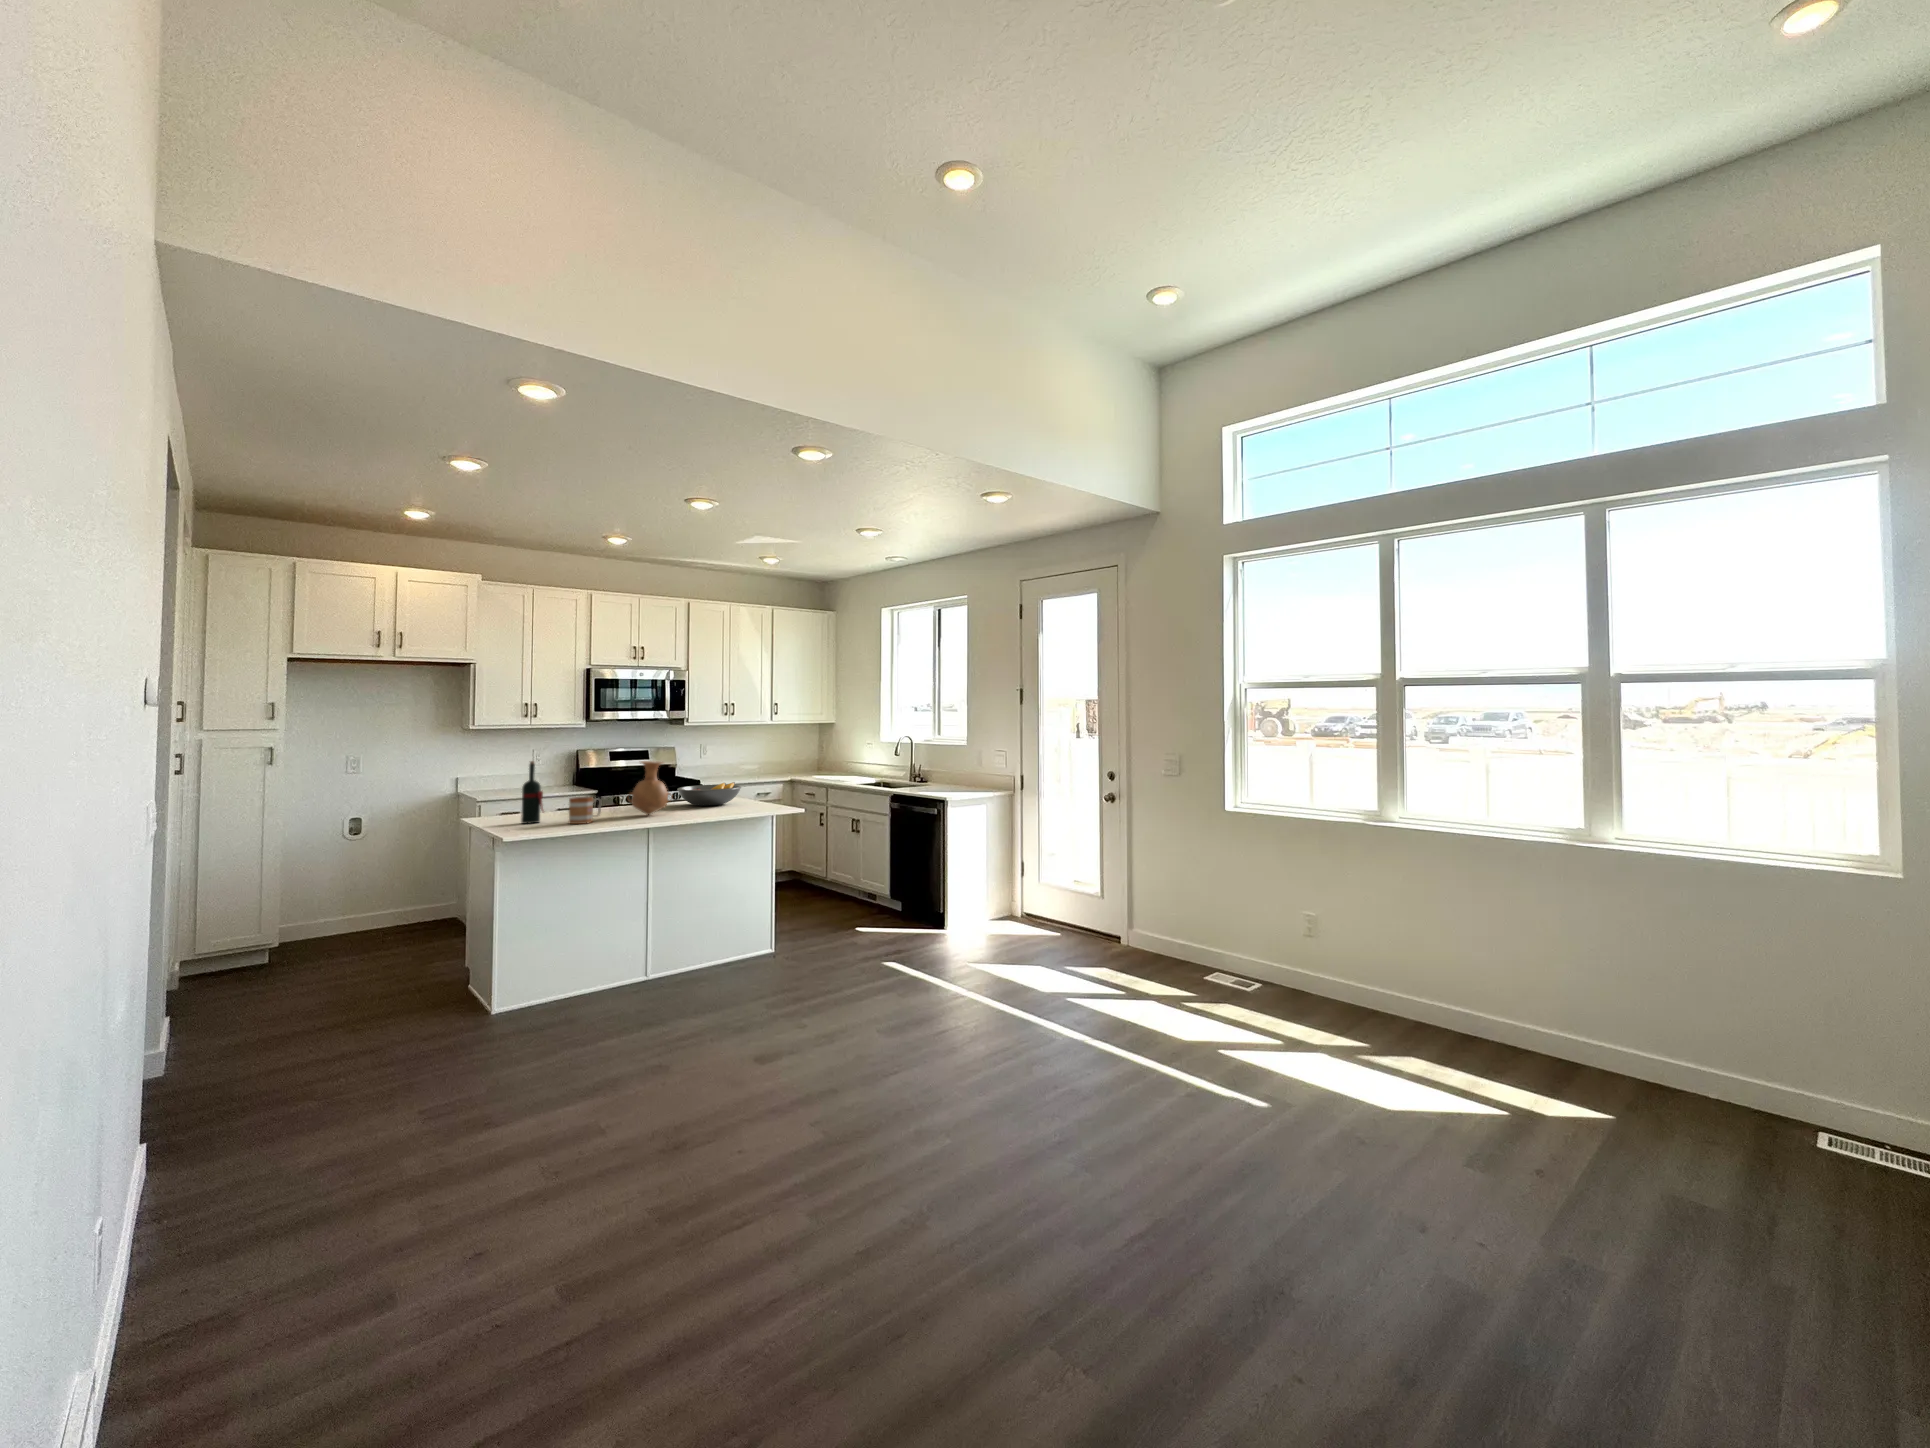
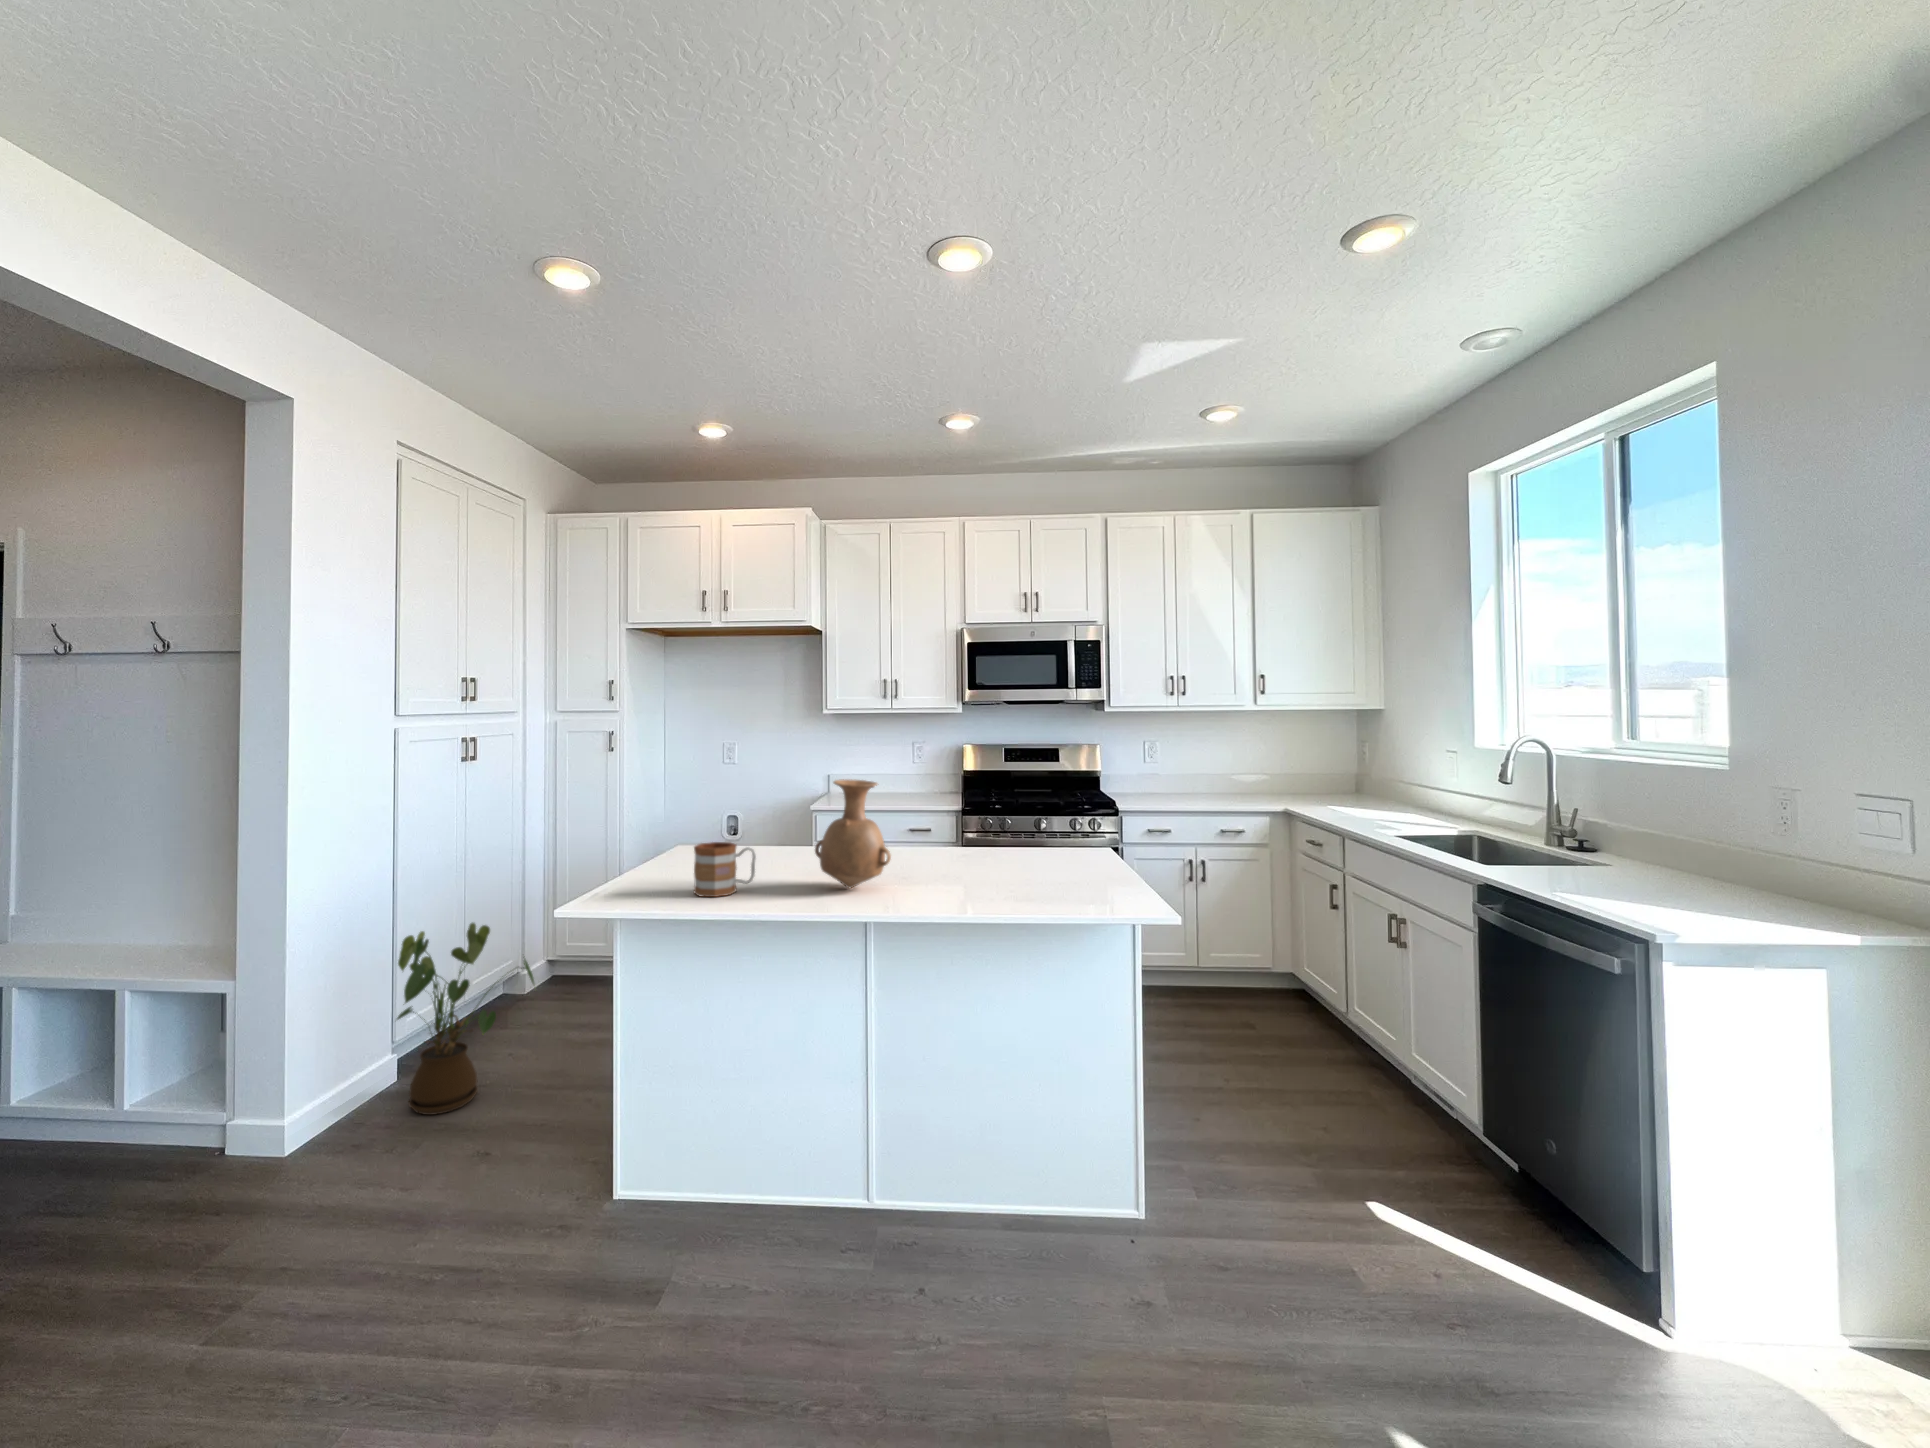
wine bottle: present [521,761,543,824] -> none [660,770,690,880]
fruit bowl: present [677,782,741,806] -> none [951,827,1072,874]
house plant: none [191,897,336,1036] -> present [397,923,534,1115]

